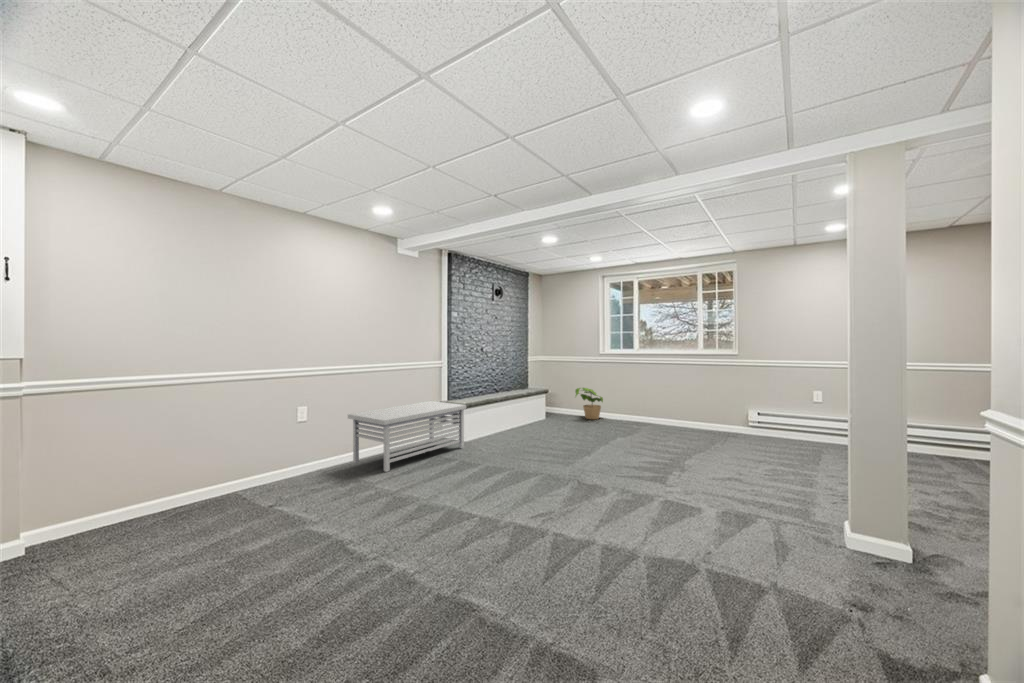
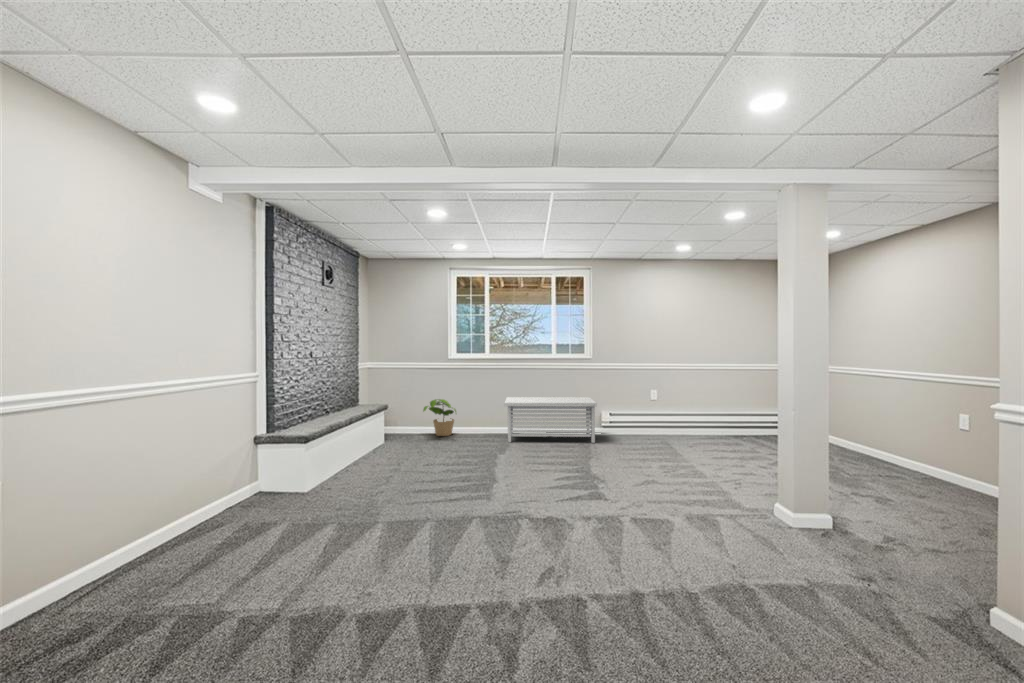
storage bench: present [348,401,466,472] -> present [504,397,597,443]

